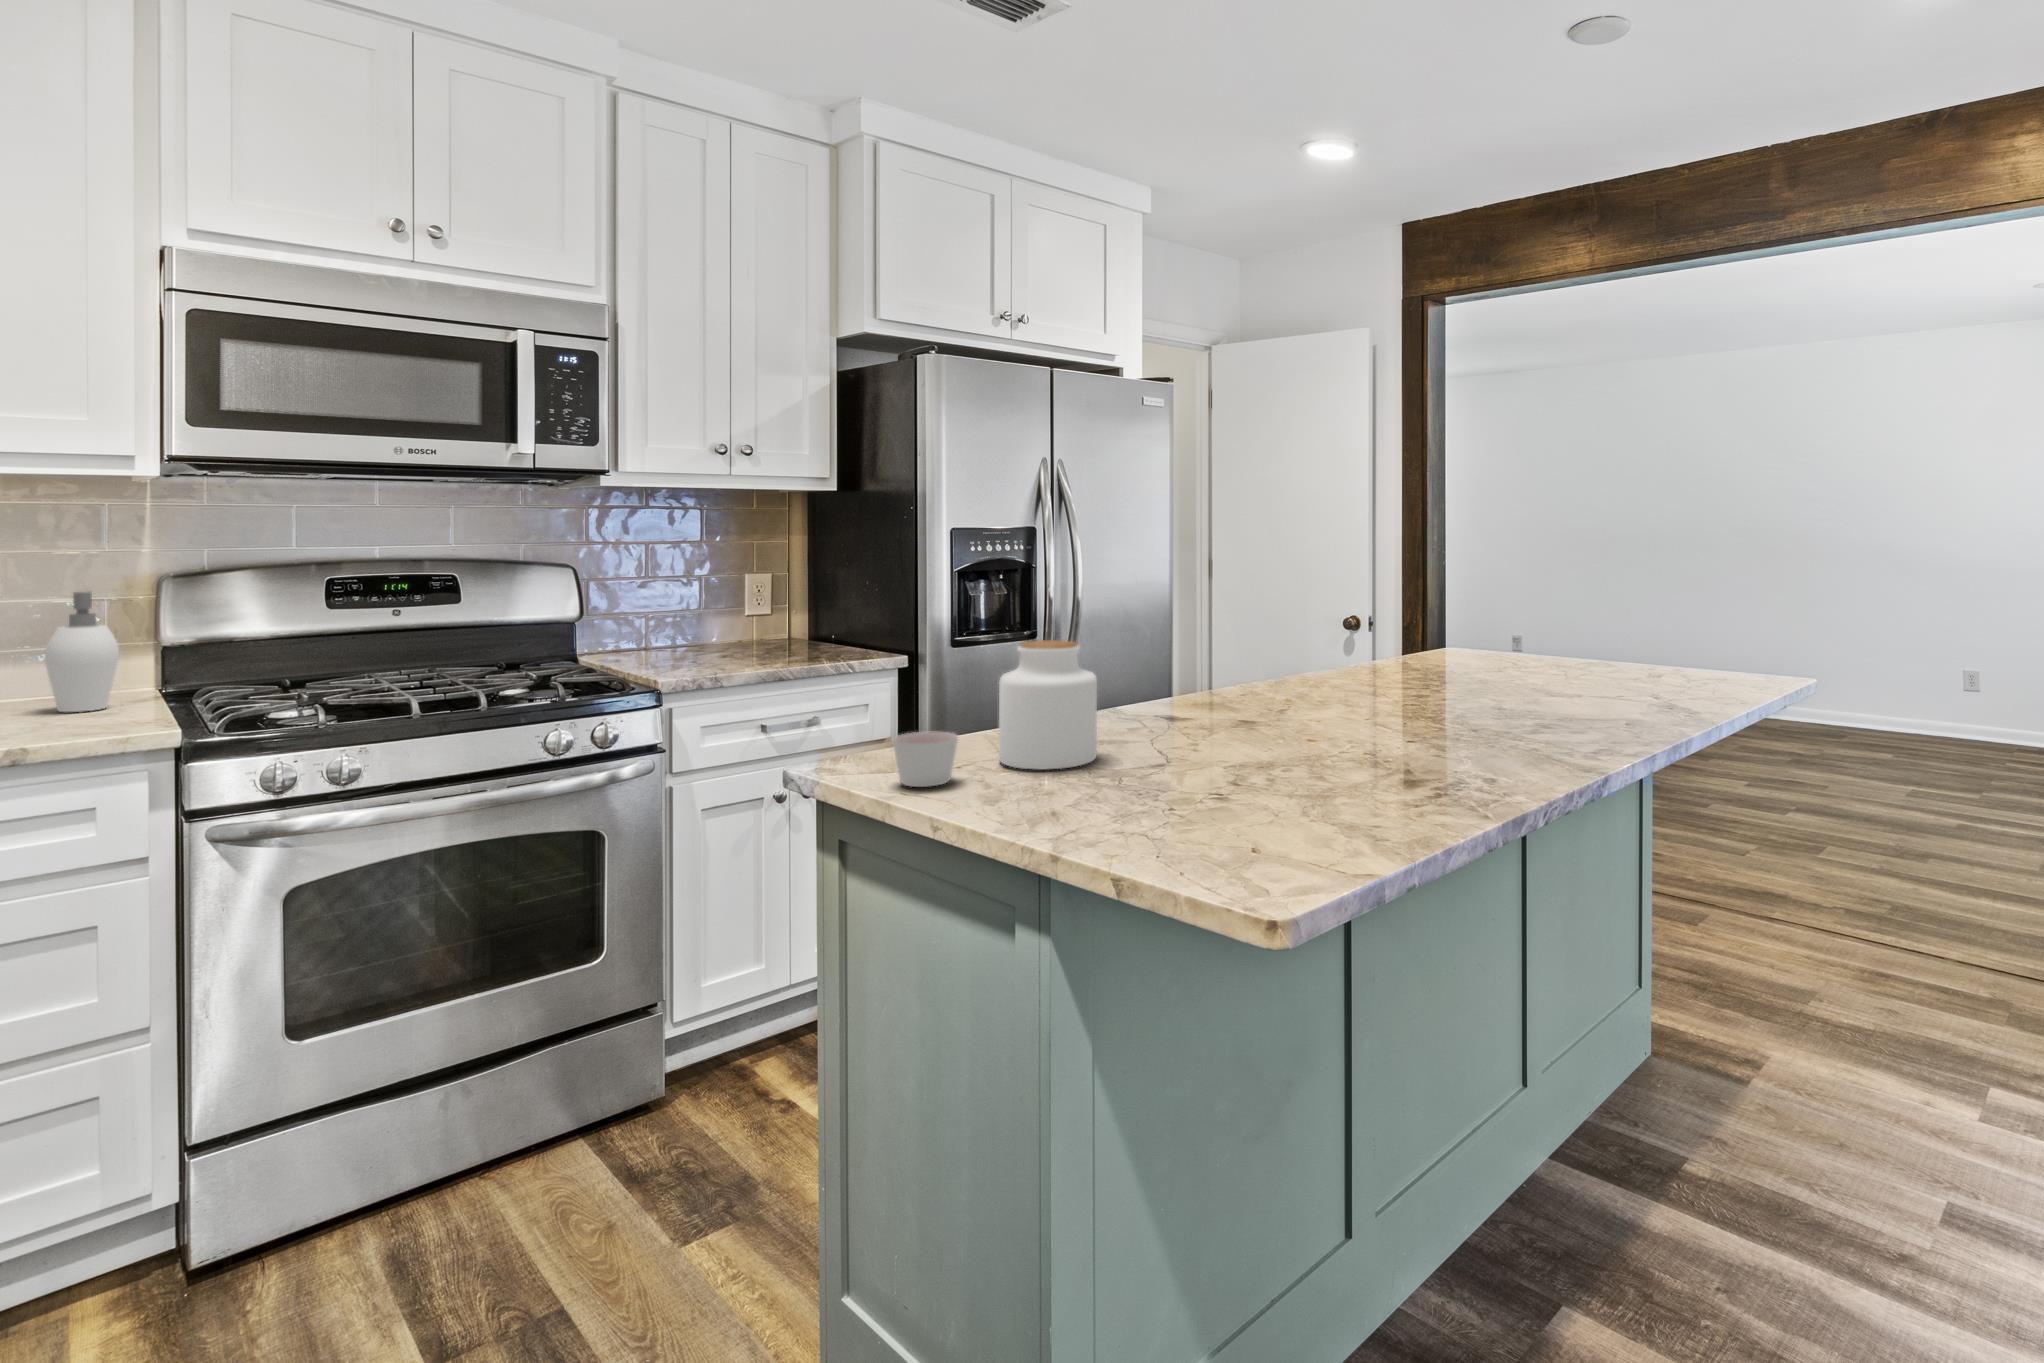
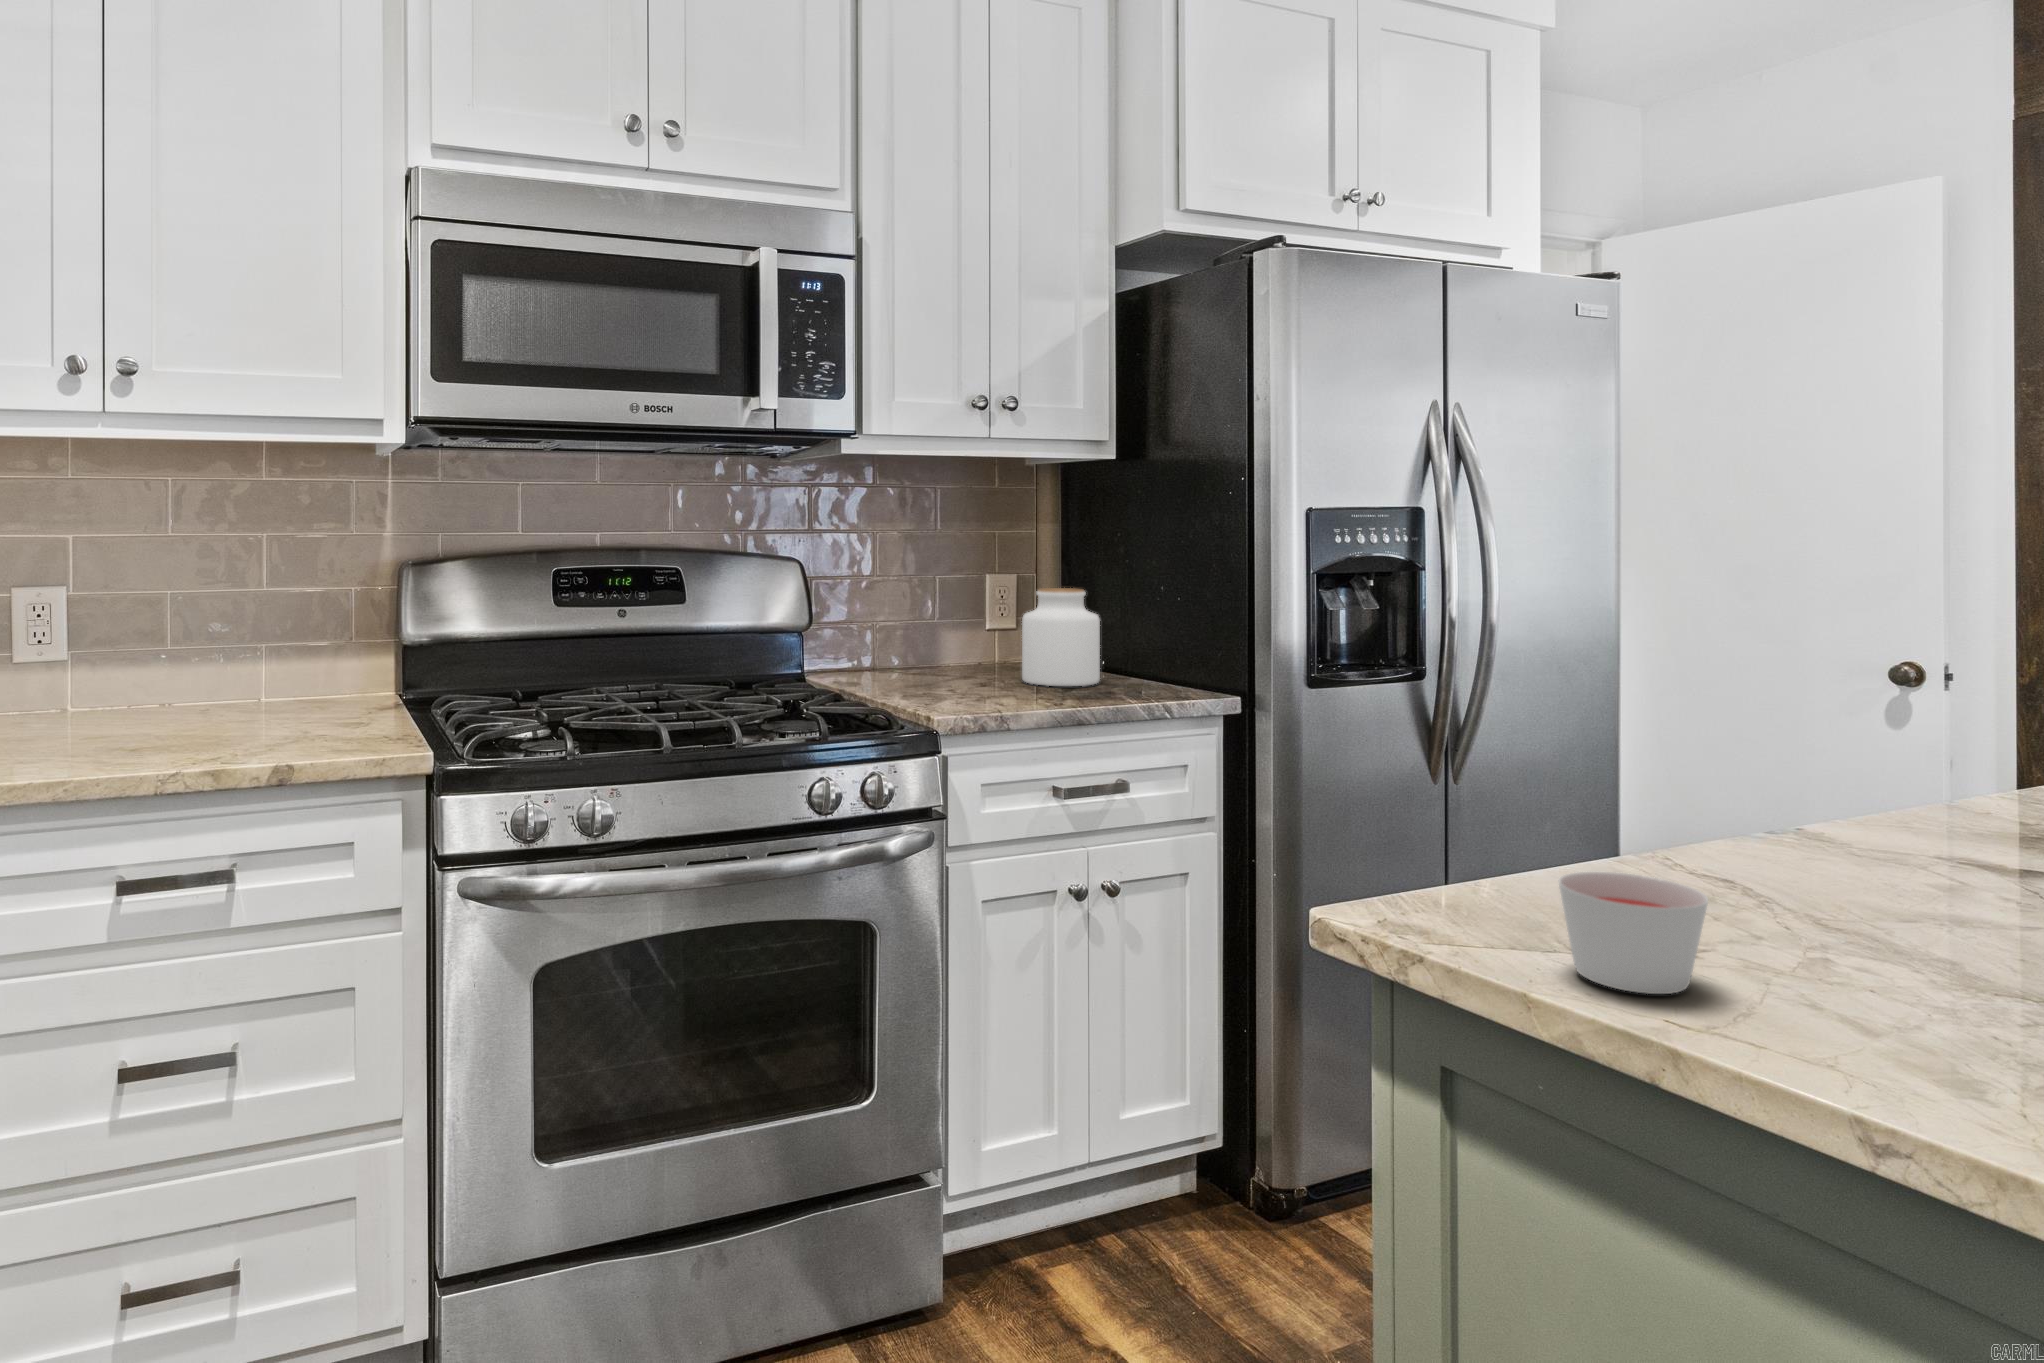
soap dispenser: present [45,591,132,712] -> none [303,580,381,721]
jar: present [999,640,1097,770] -> present [1022,588,1100,686]

